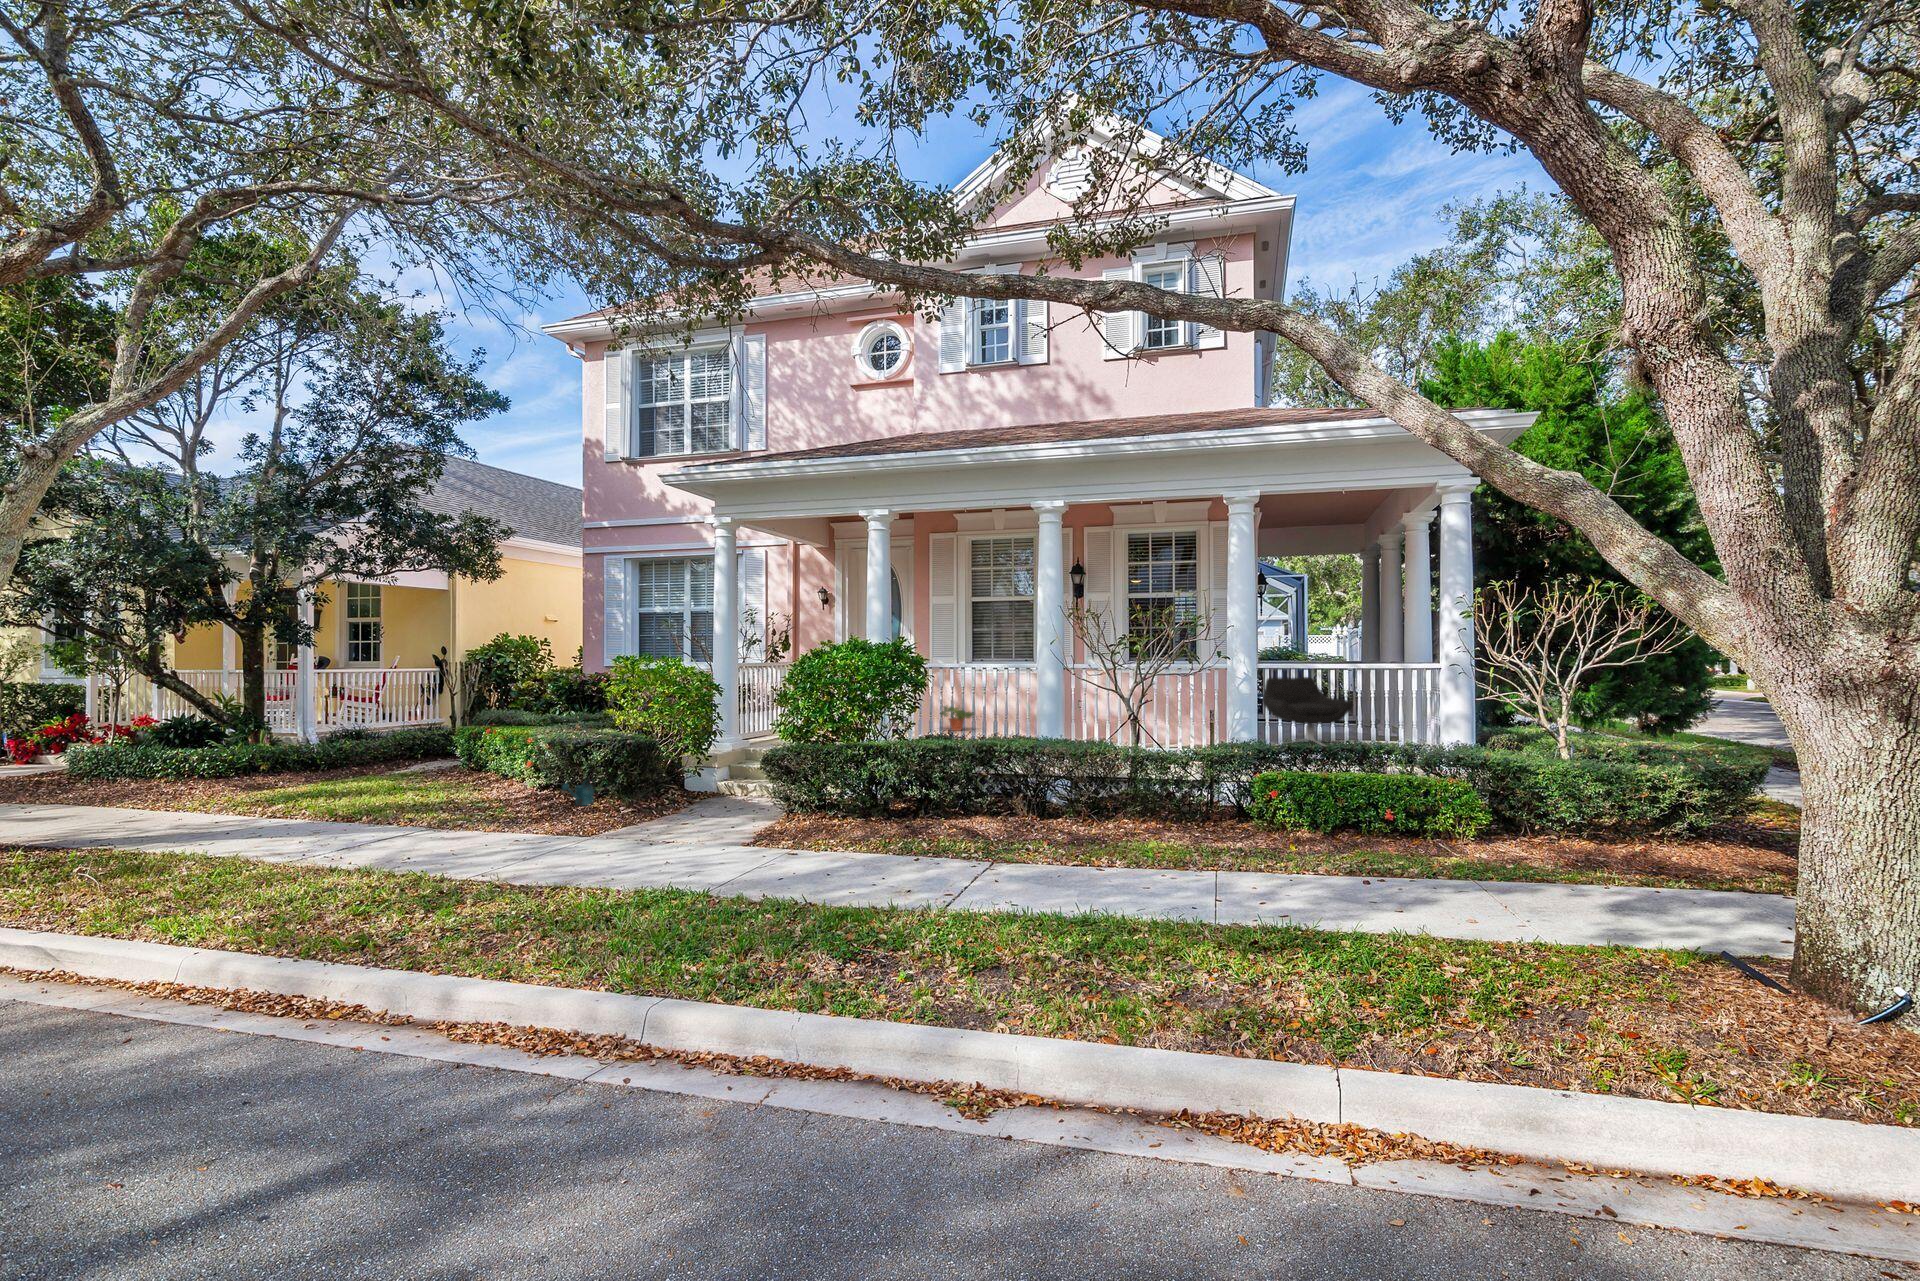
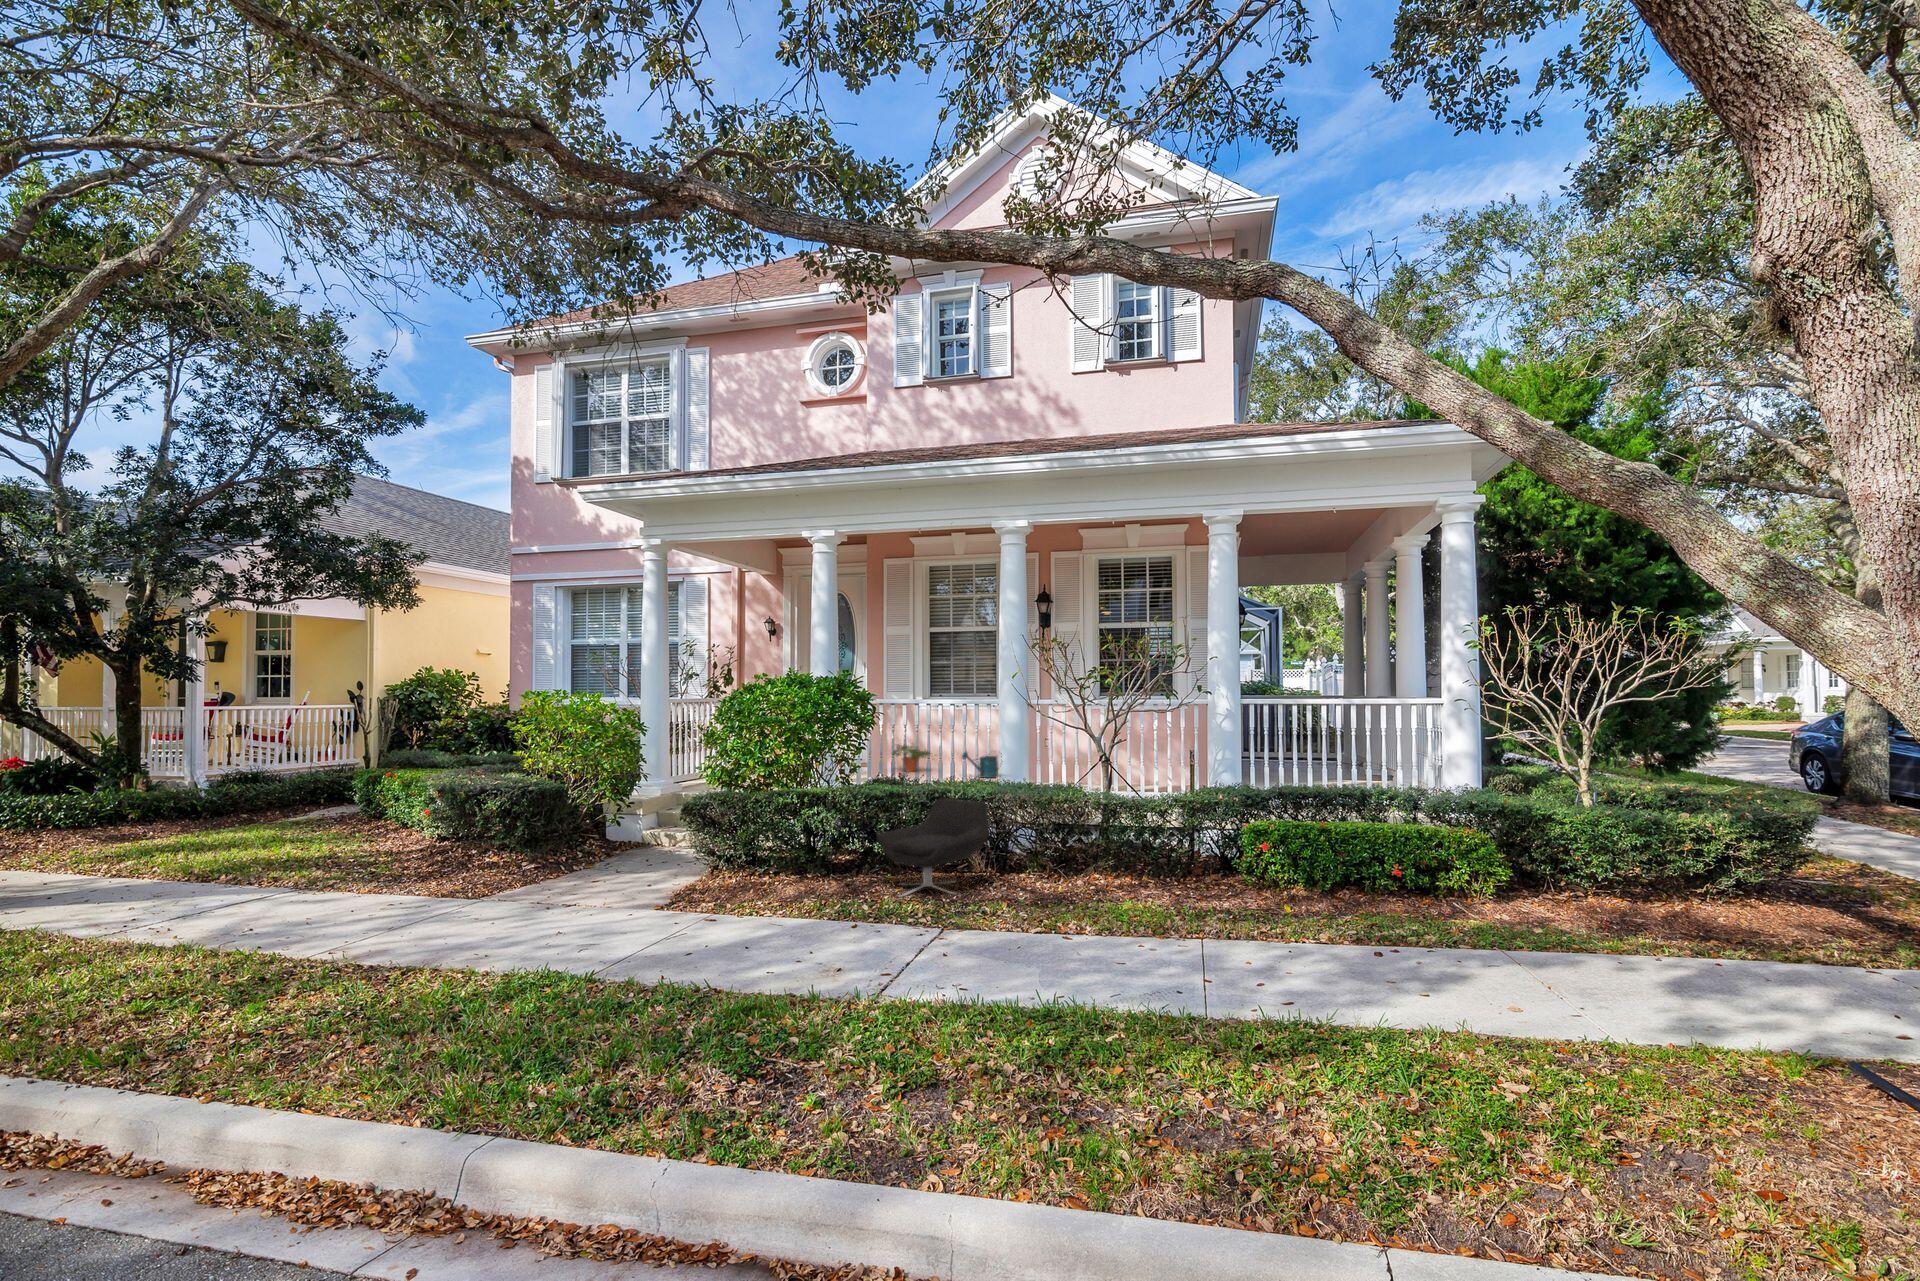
lounge chair: present [1263,677,1353,745] -> present [877,798,989,897]
watering can: present [562,781,596,806] -> present [962,752,1002,778]

